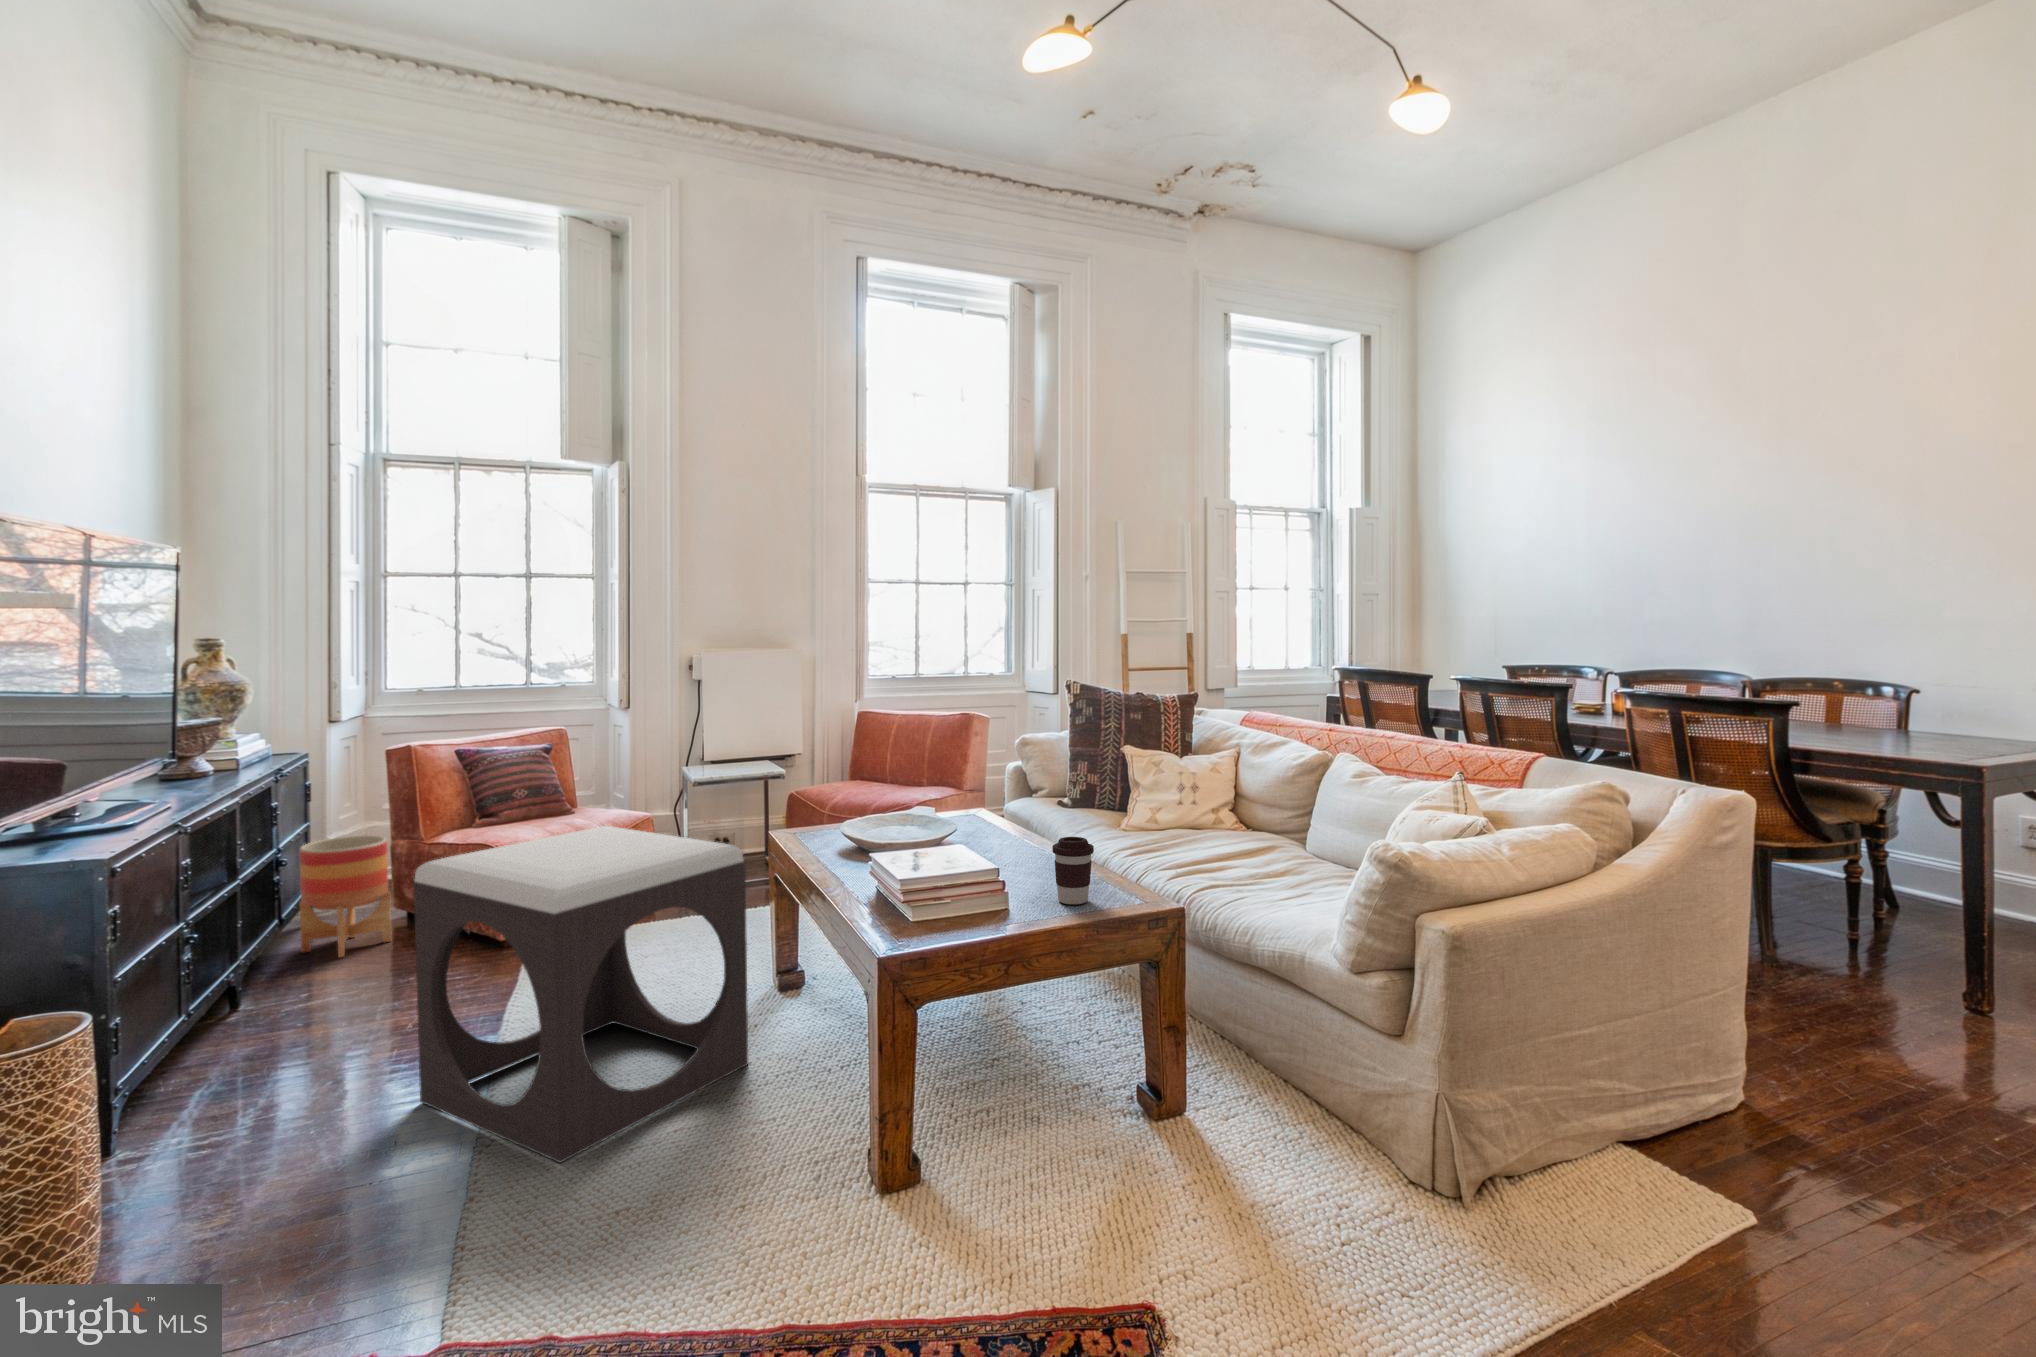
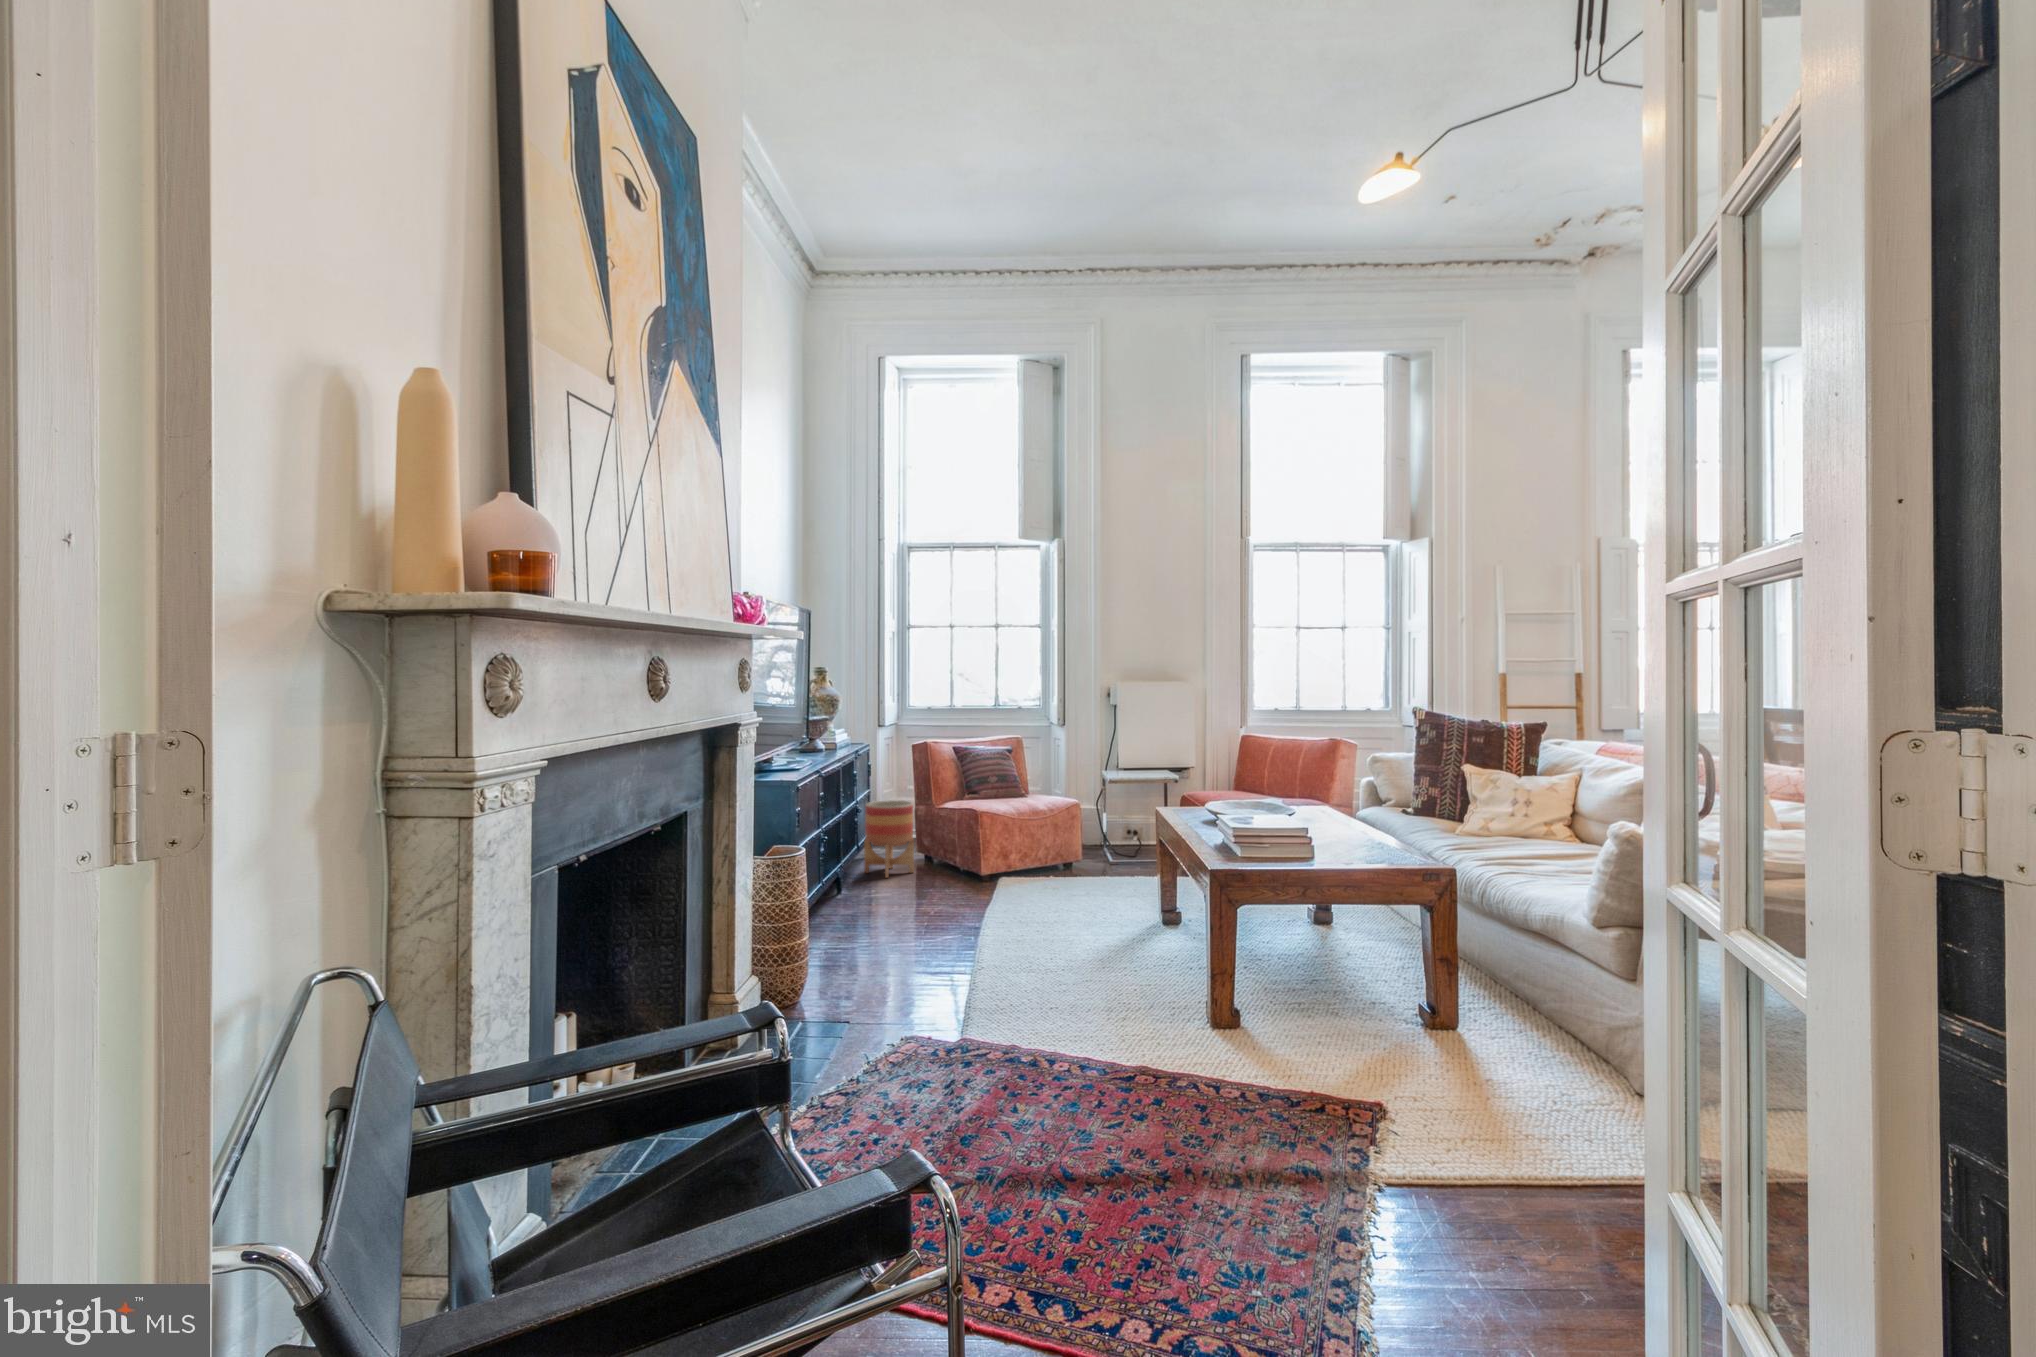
footstool: present [414,826,748,1163] -> none [941,794,1138,990]
coffee cup: present [1052,837,1094,904] -> none [1355,814,1387,863]

